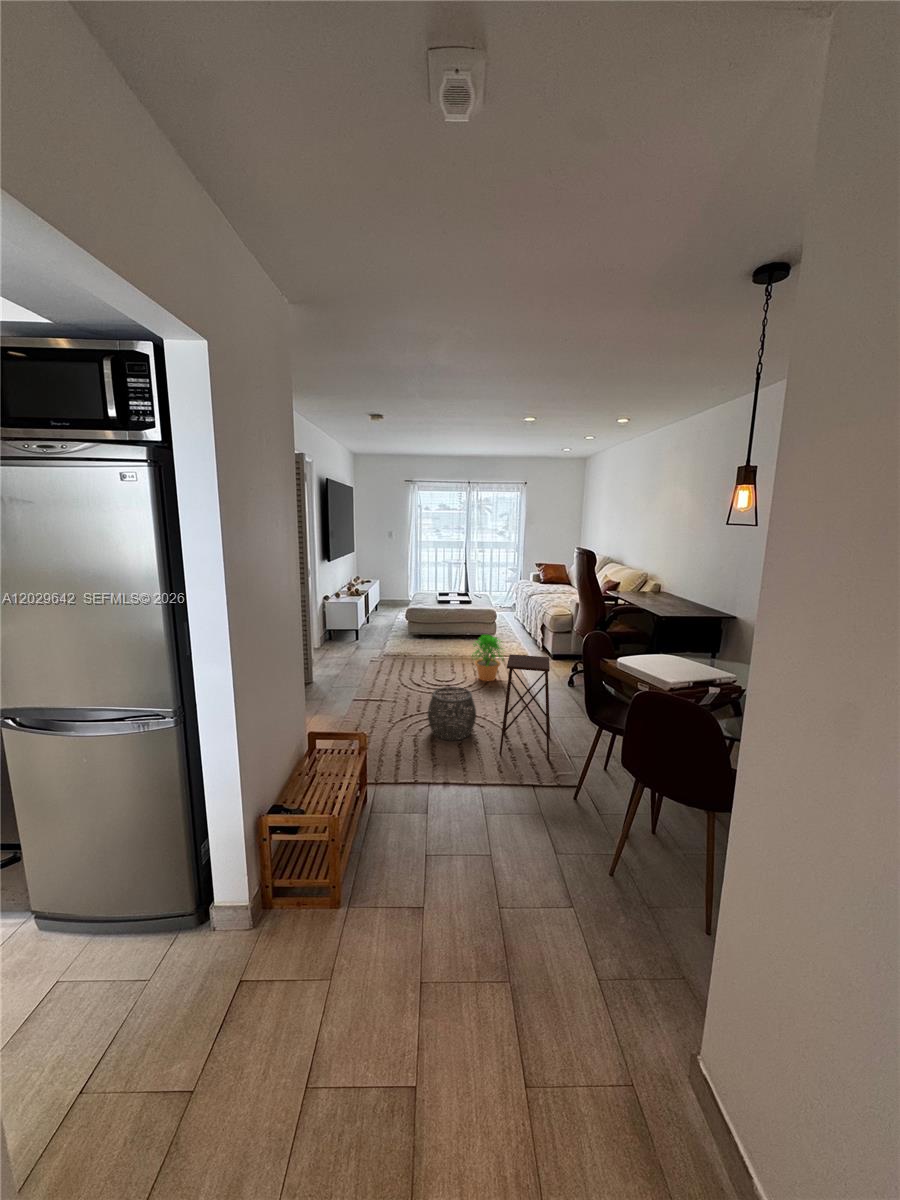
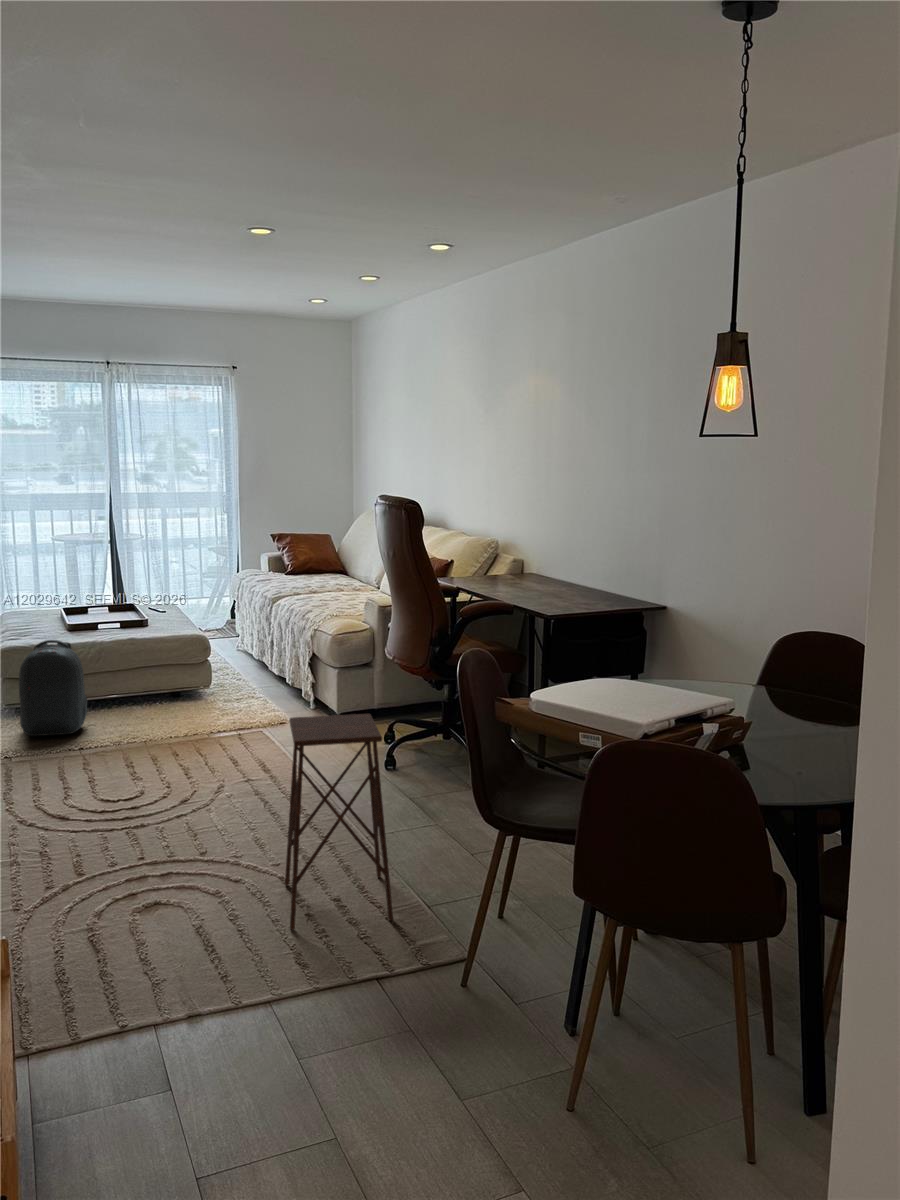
backpack: none [413,607,441,649] -> present [19,640,87,736]
potted plant: present [473,635,503,681] -> none [175,684,256,787]
woven basket: present [428,687,476,740] -> none [113,804,227,926]

